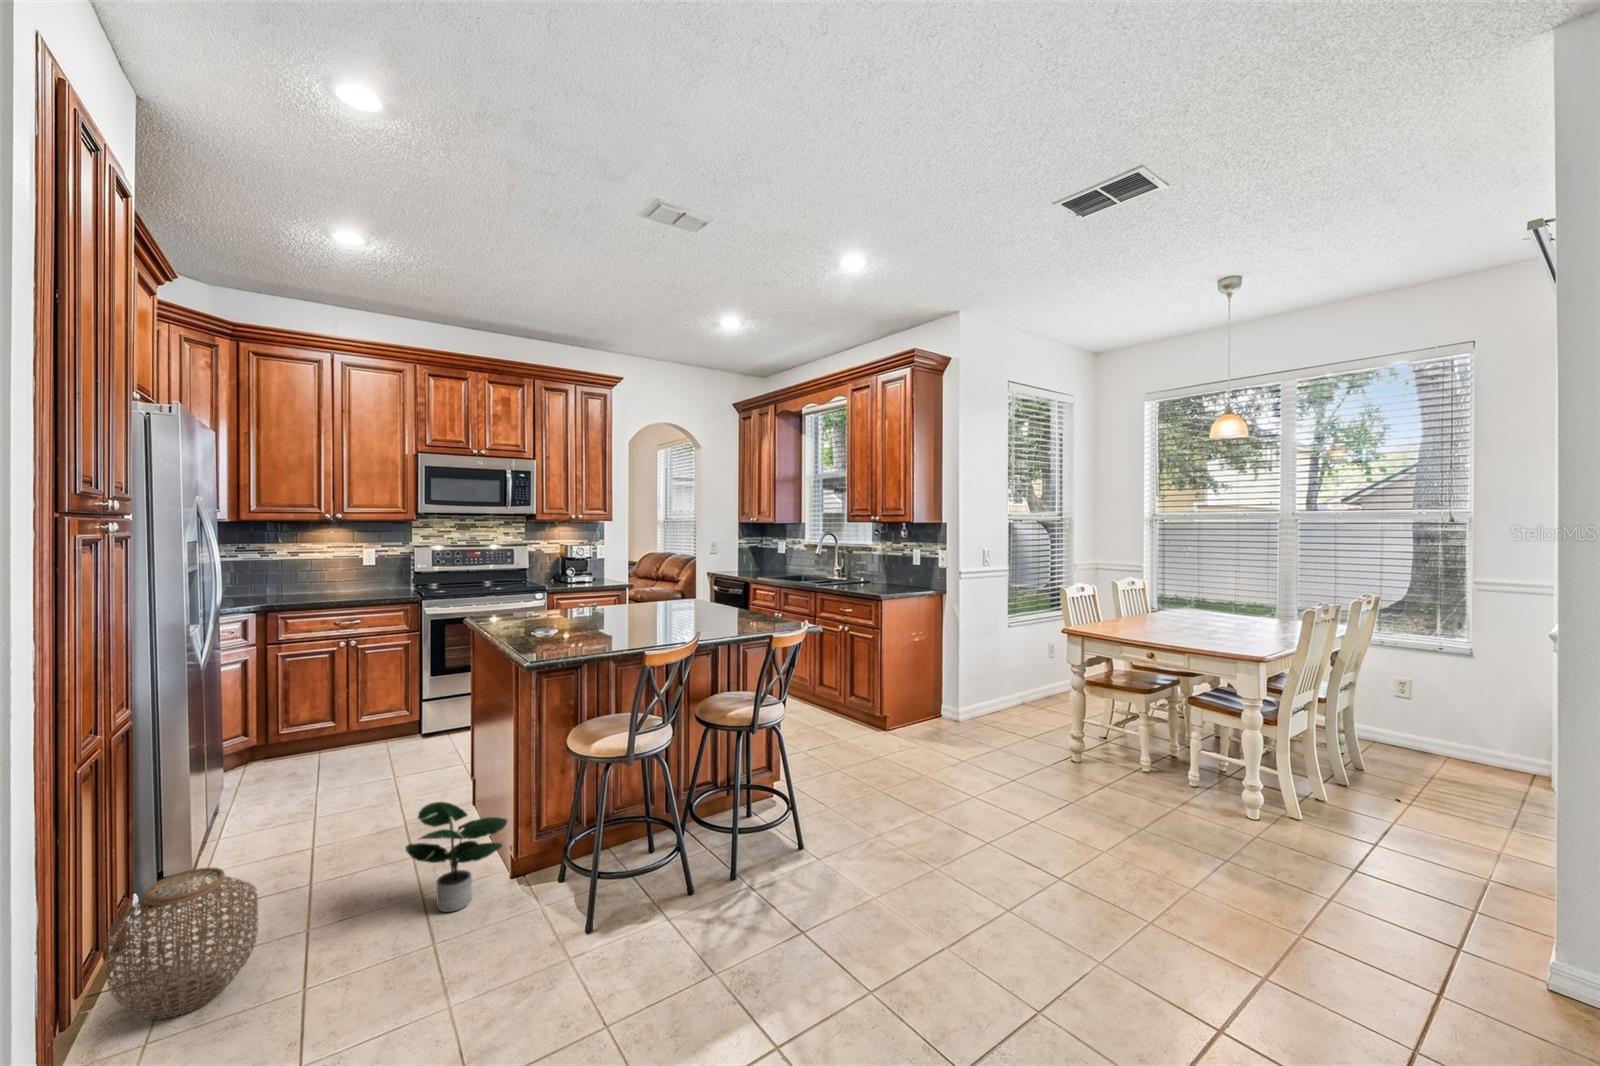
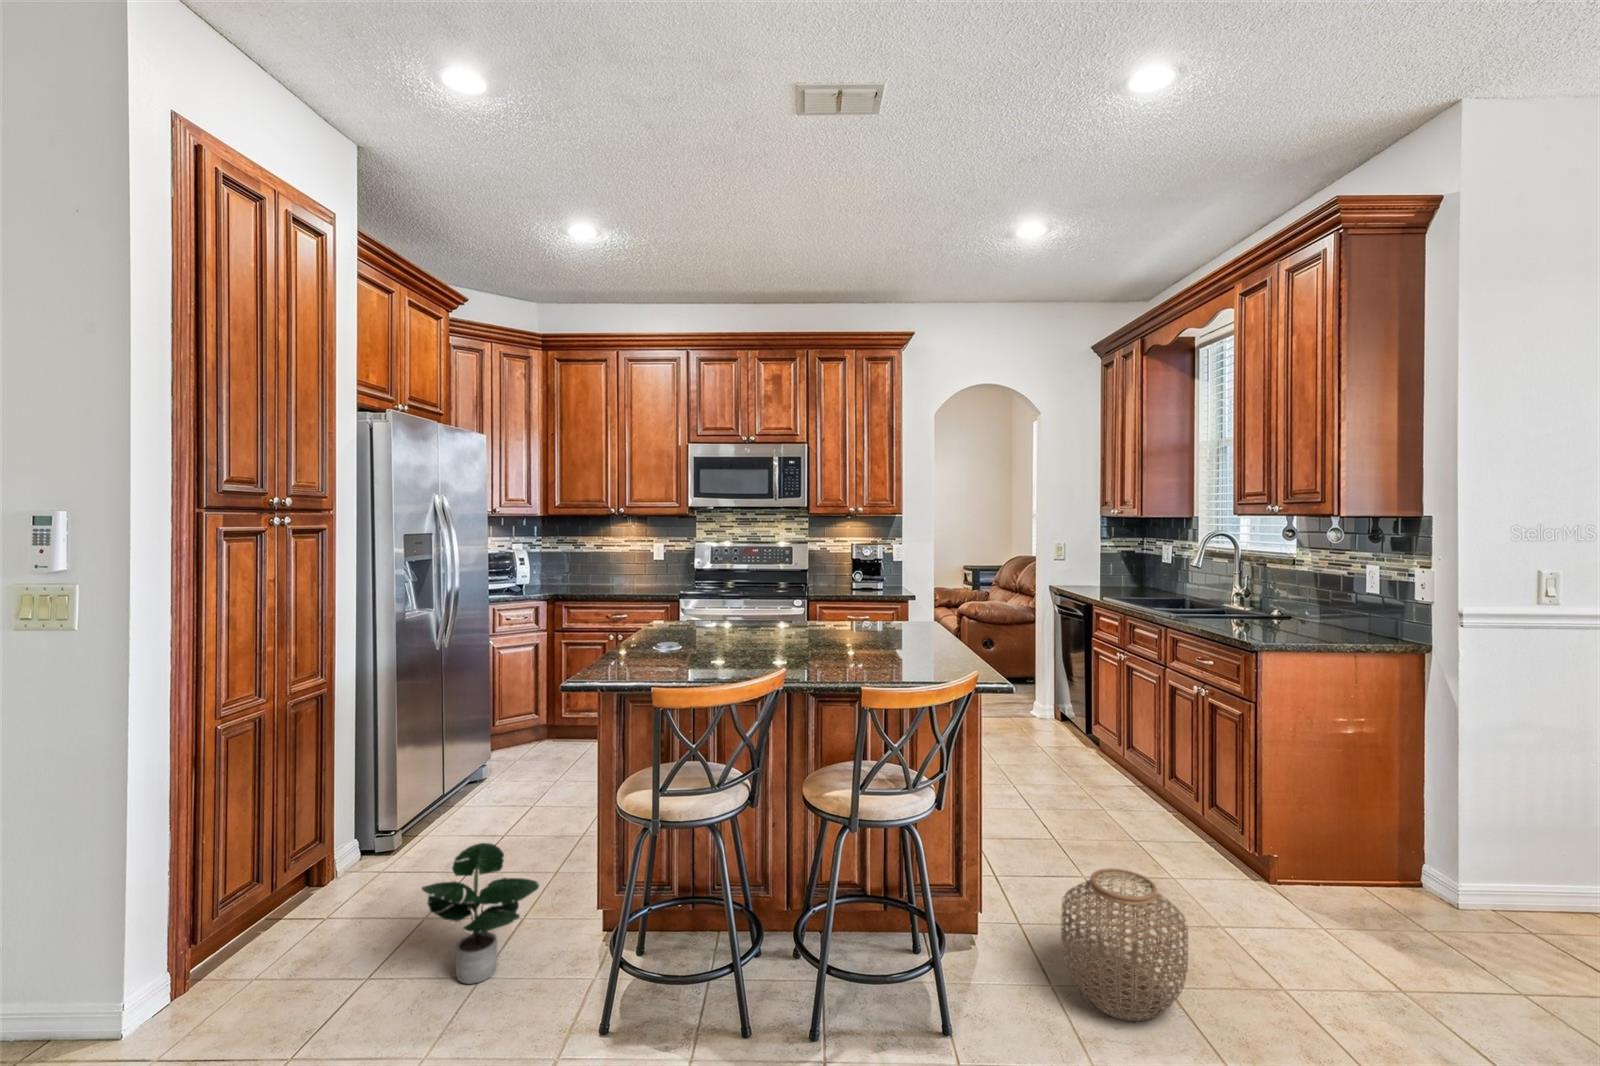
woven basket: present [106,867,258,1020] -> present [1061,868,1188,1021]

